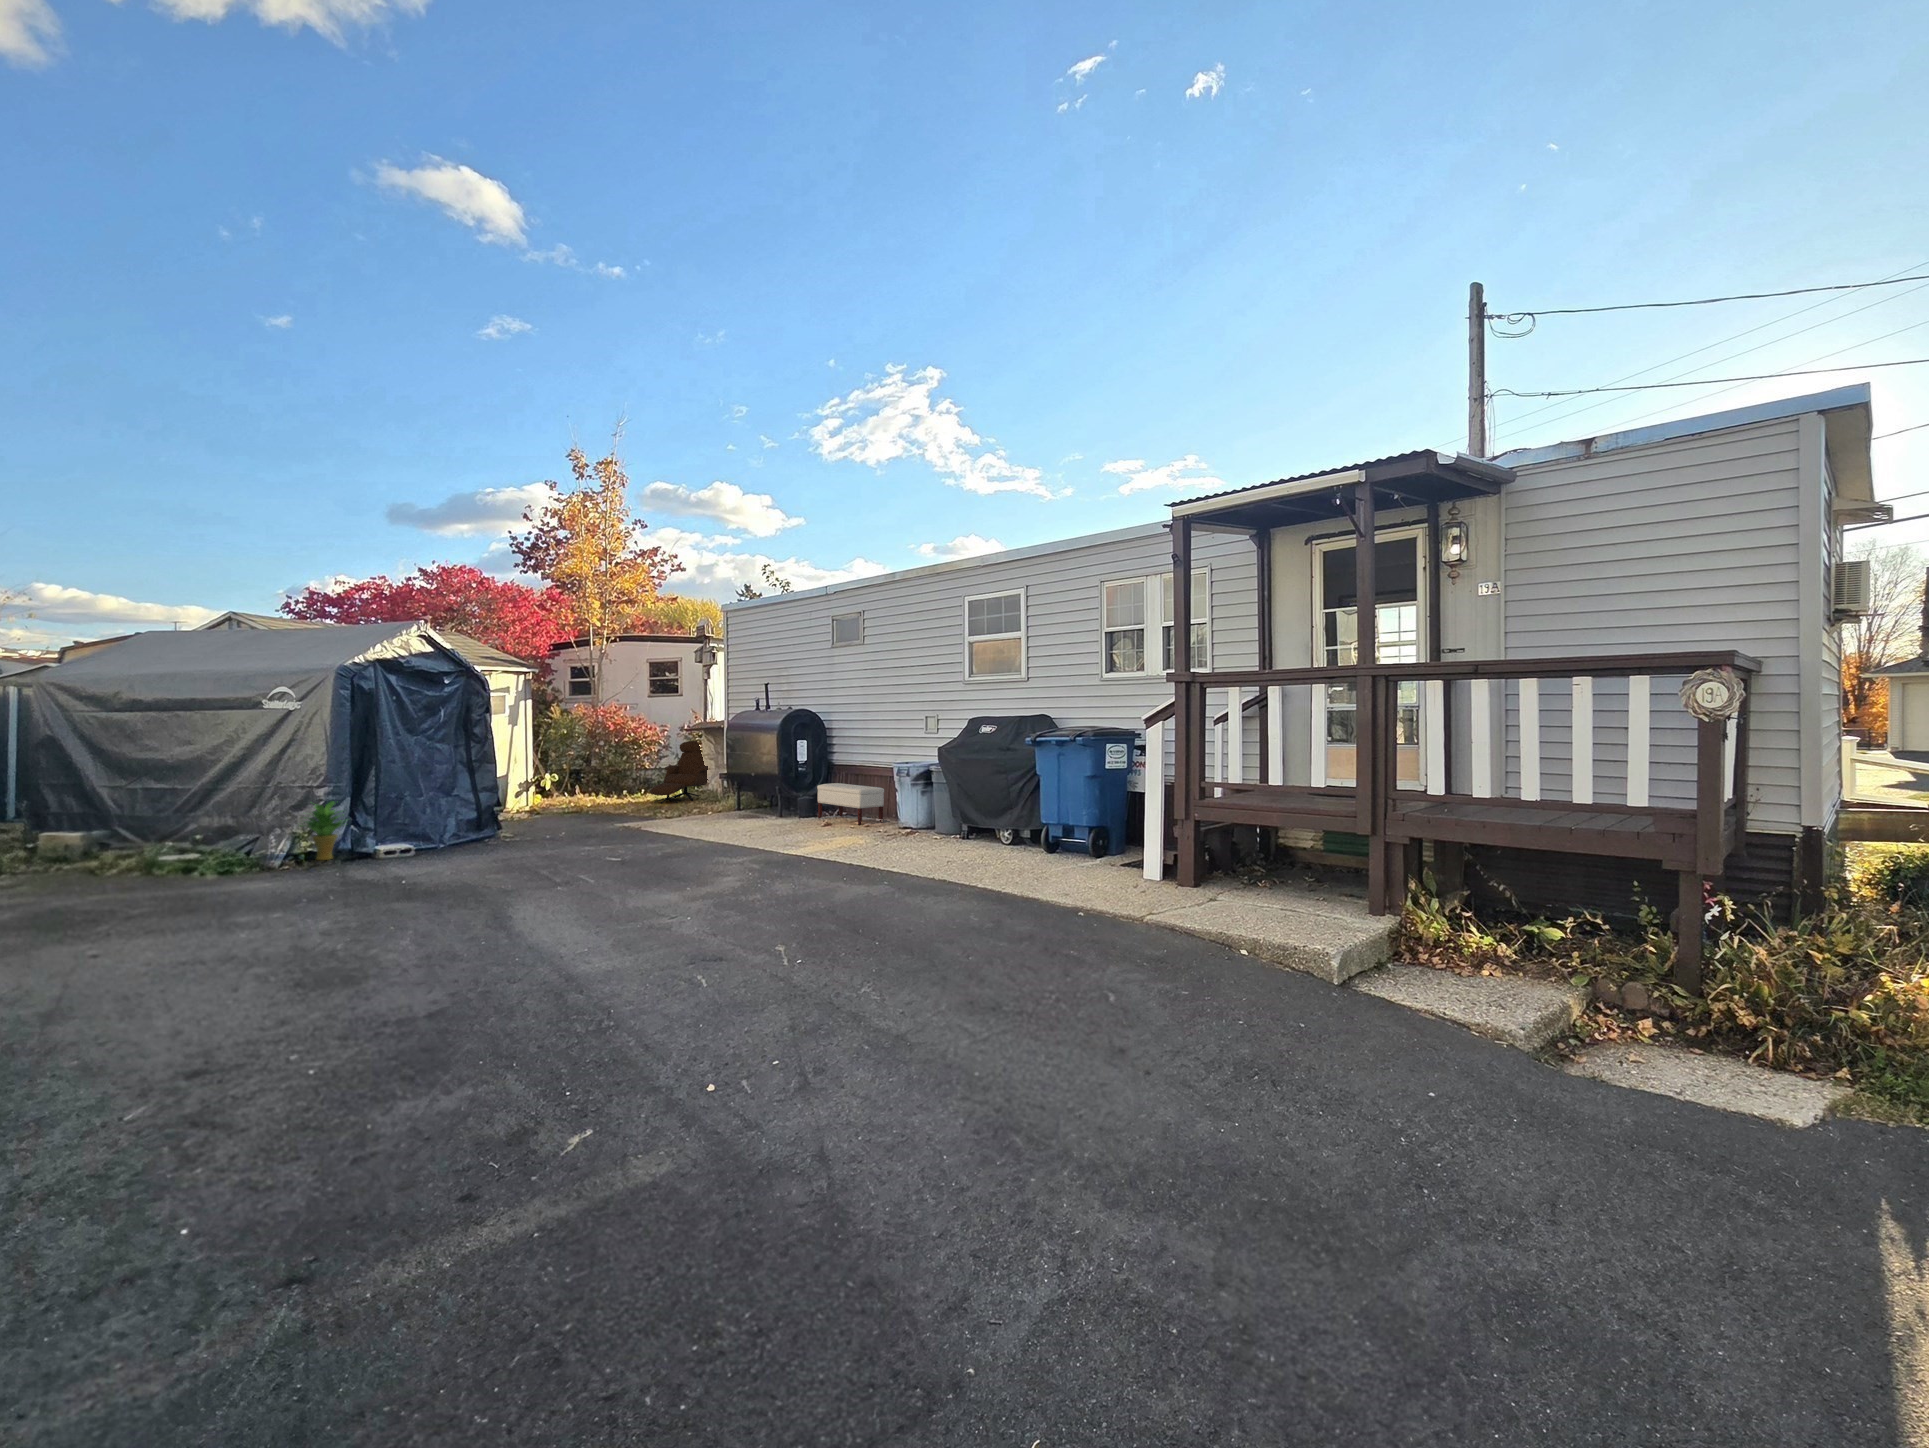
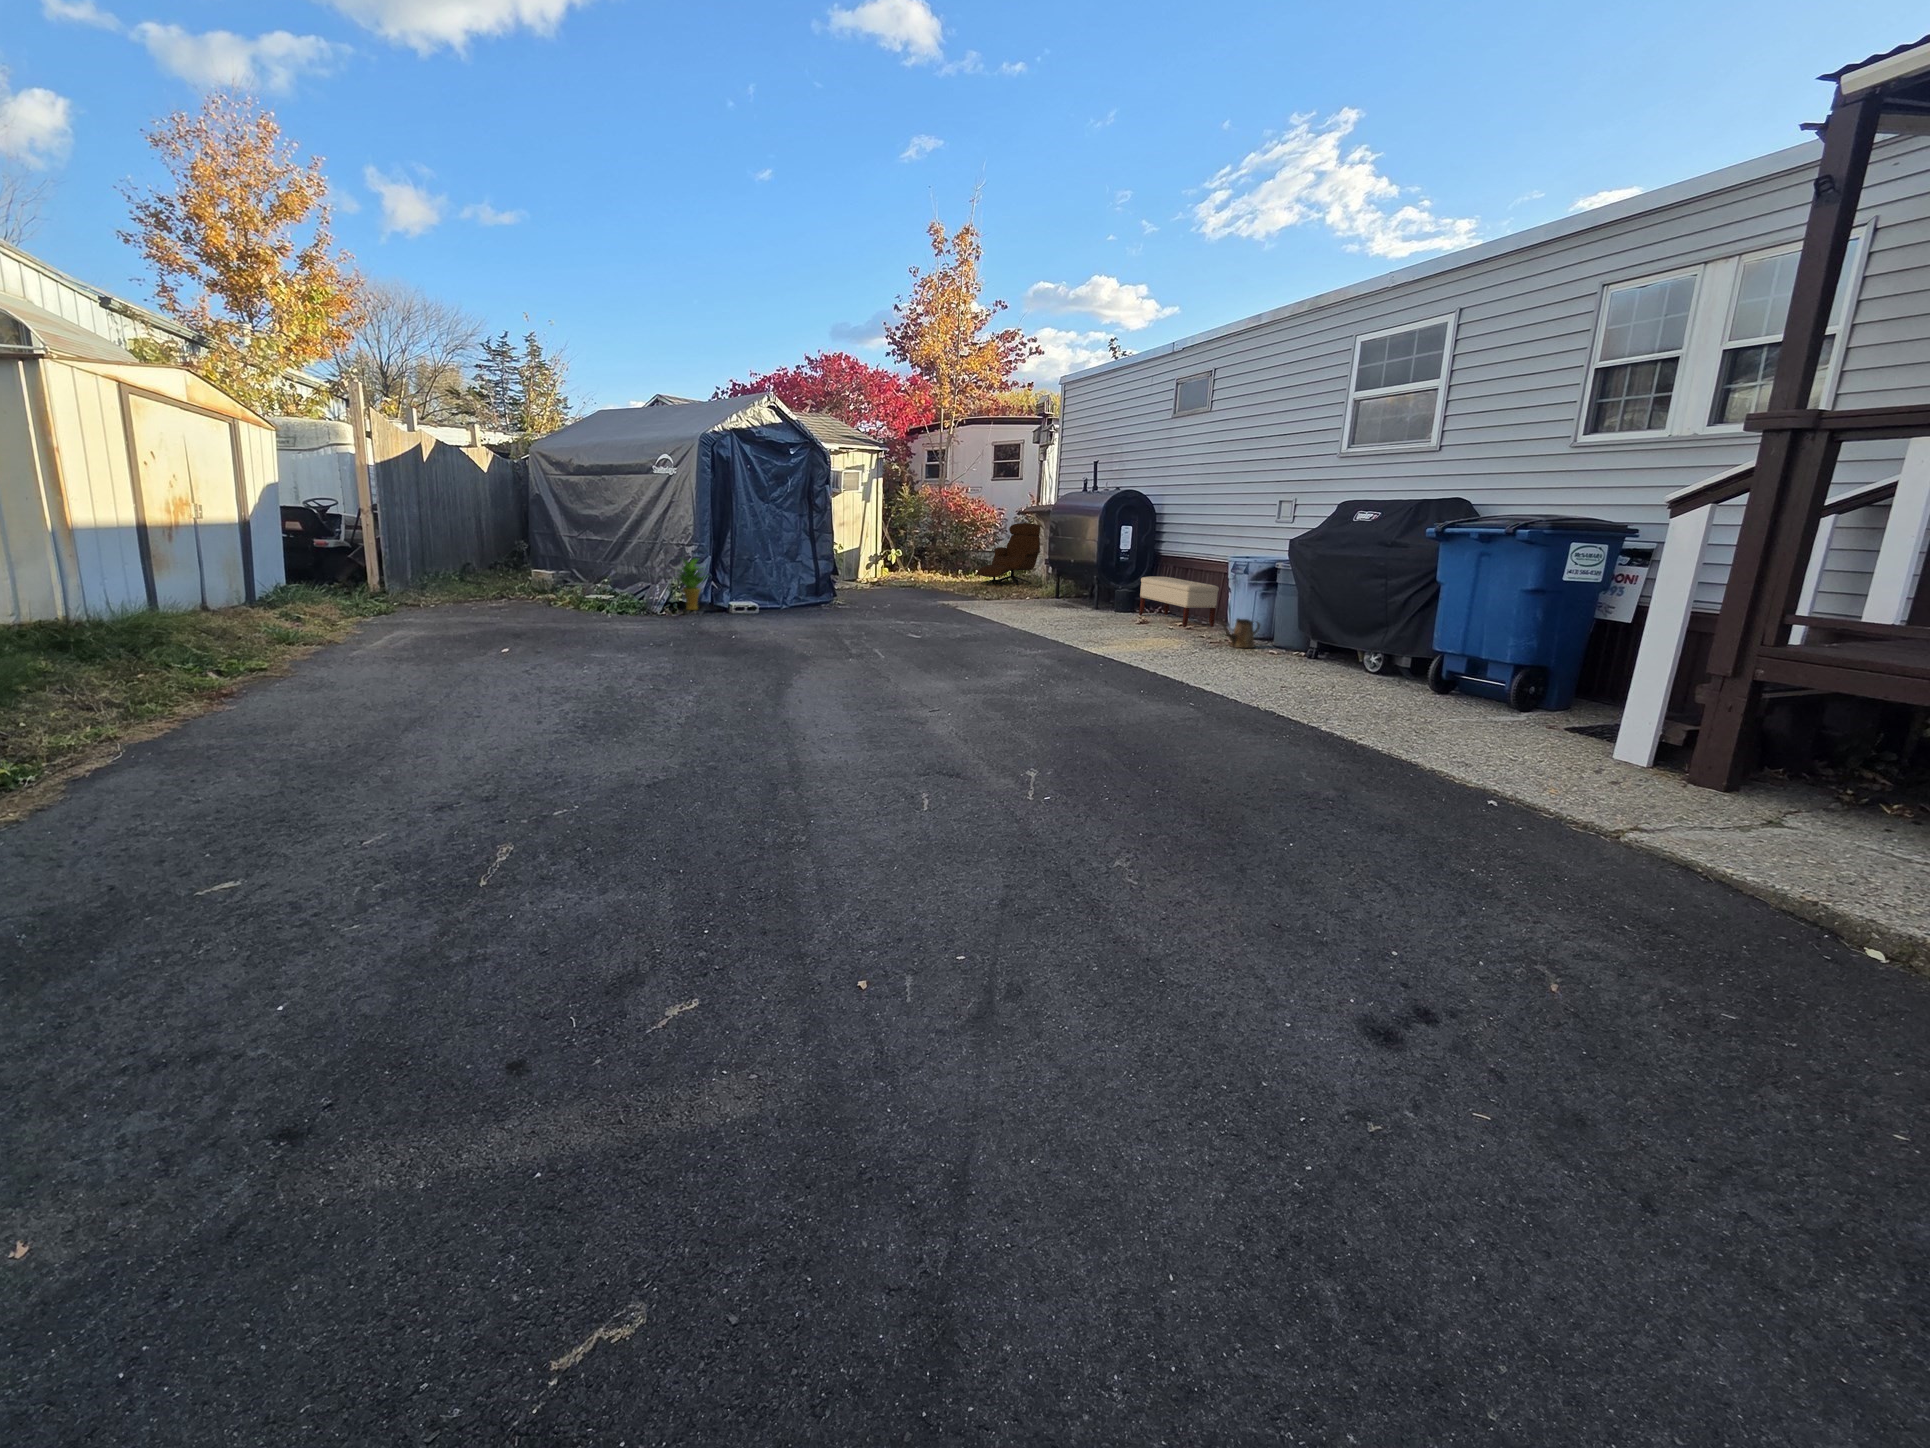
watering can: none [887,813,921,838] -> present [1219,617,1260,648]

